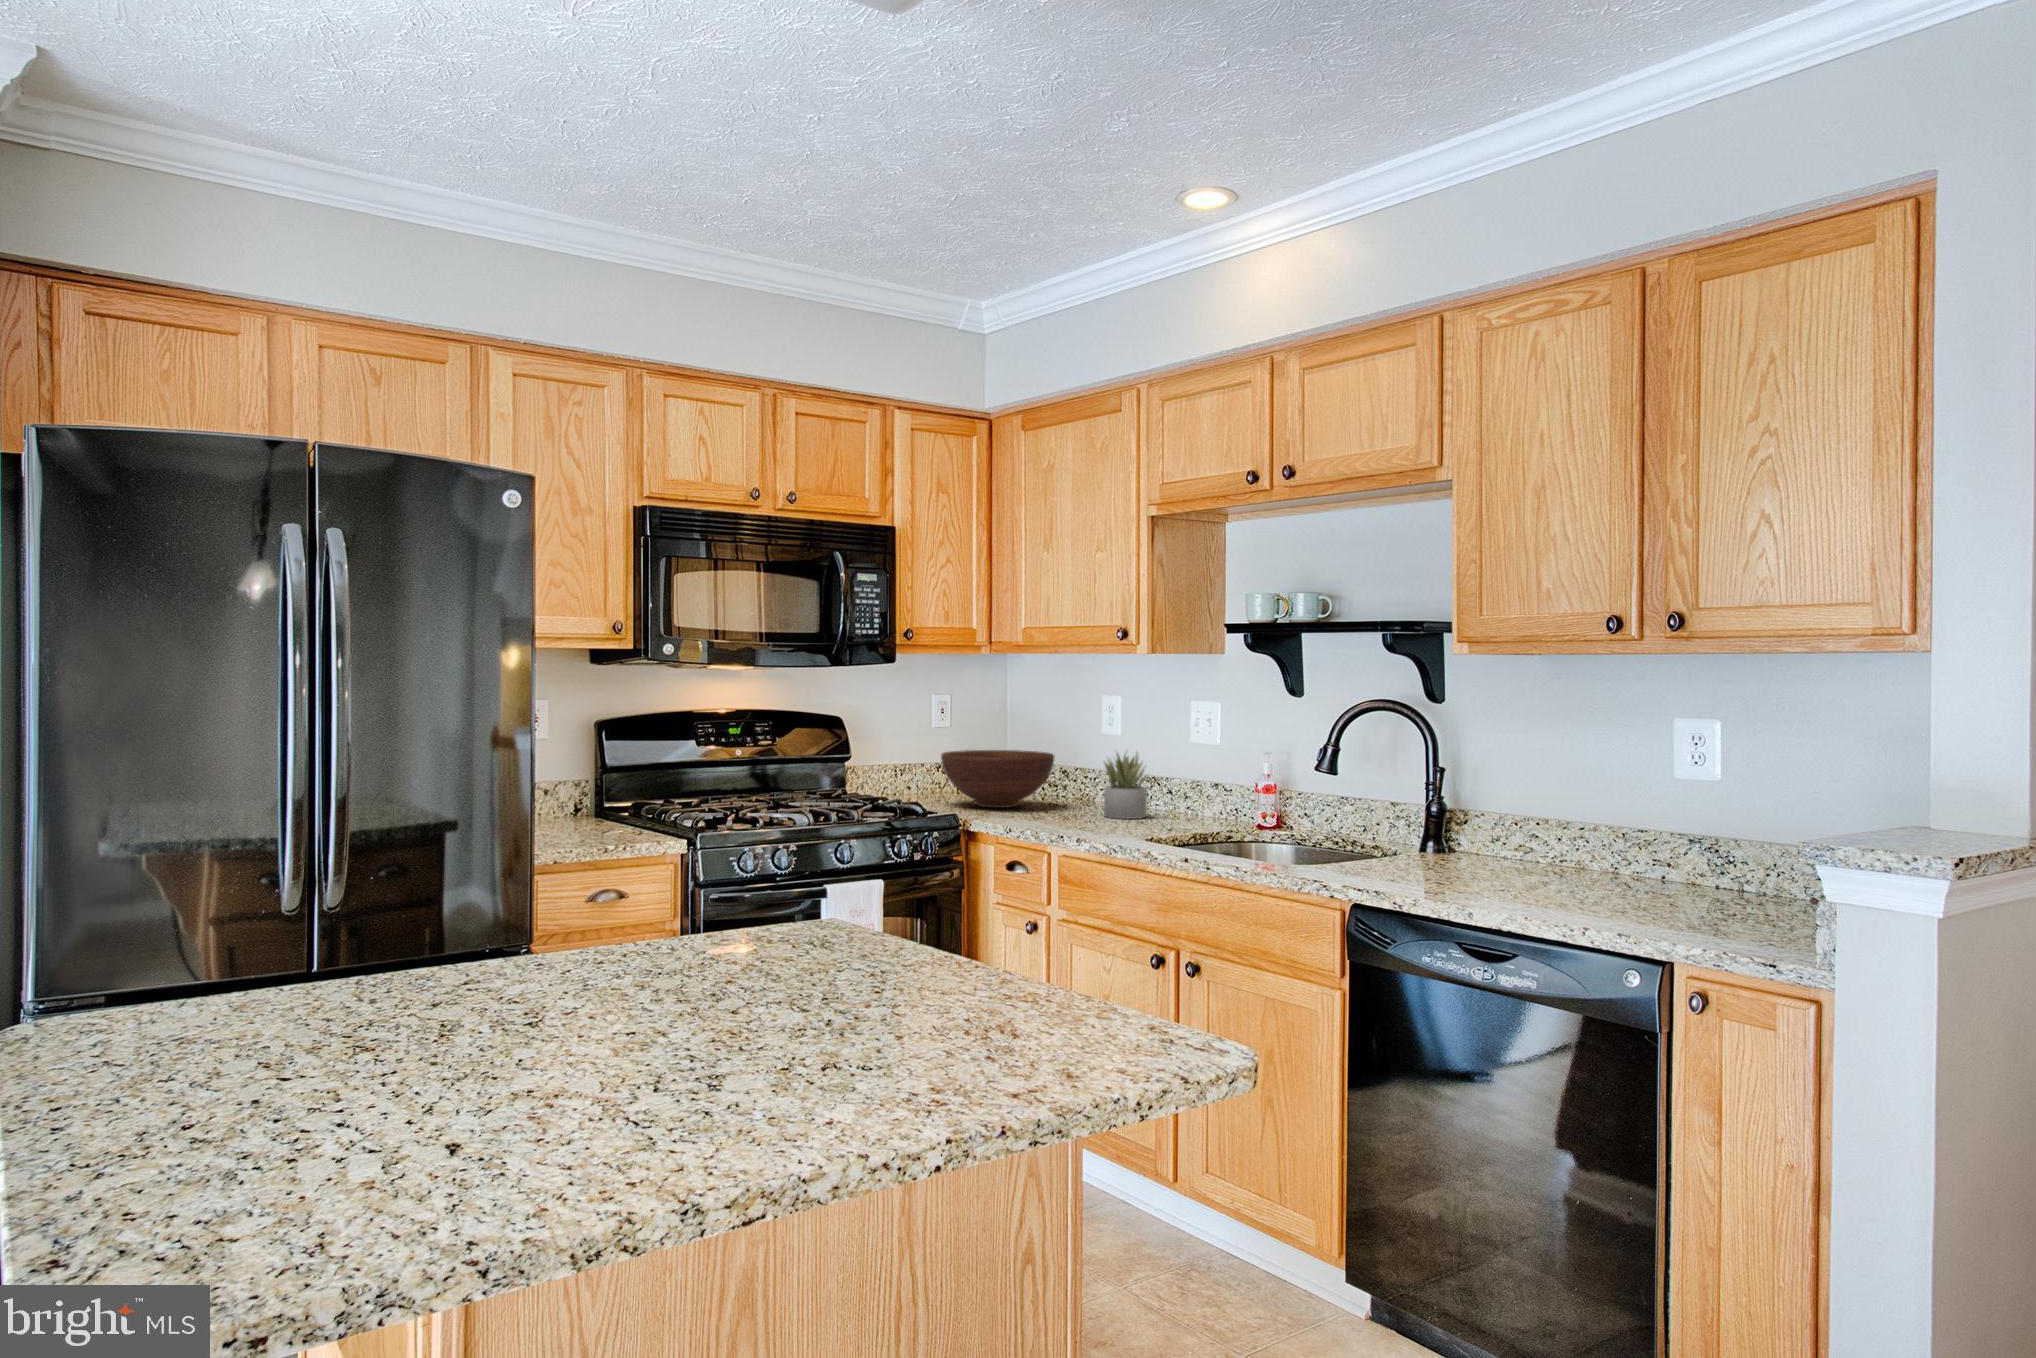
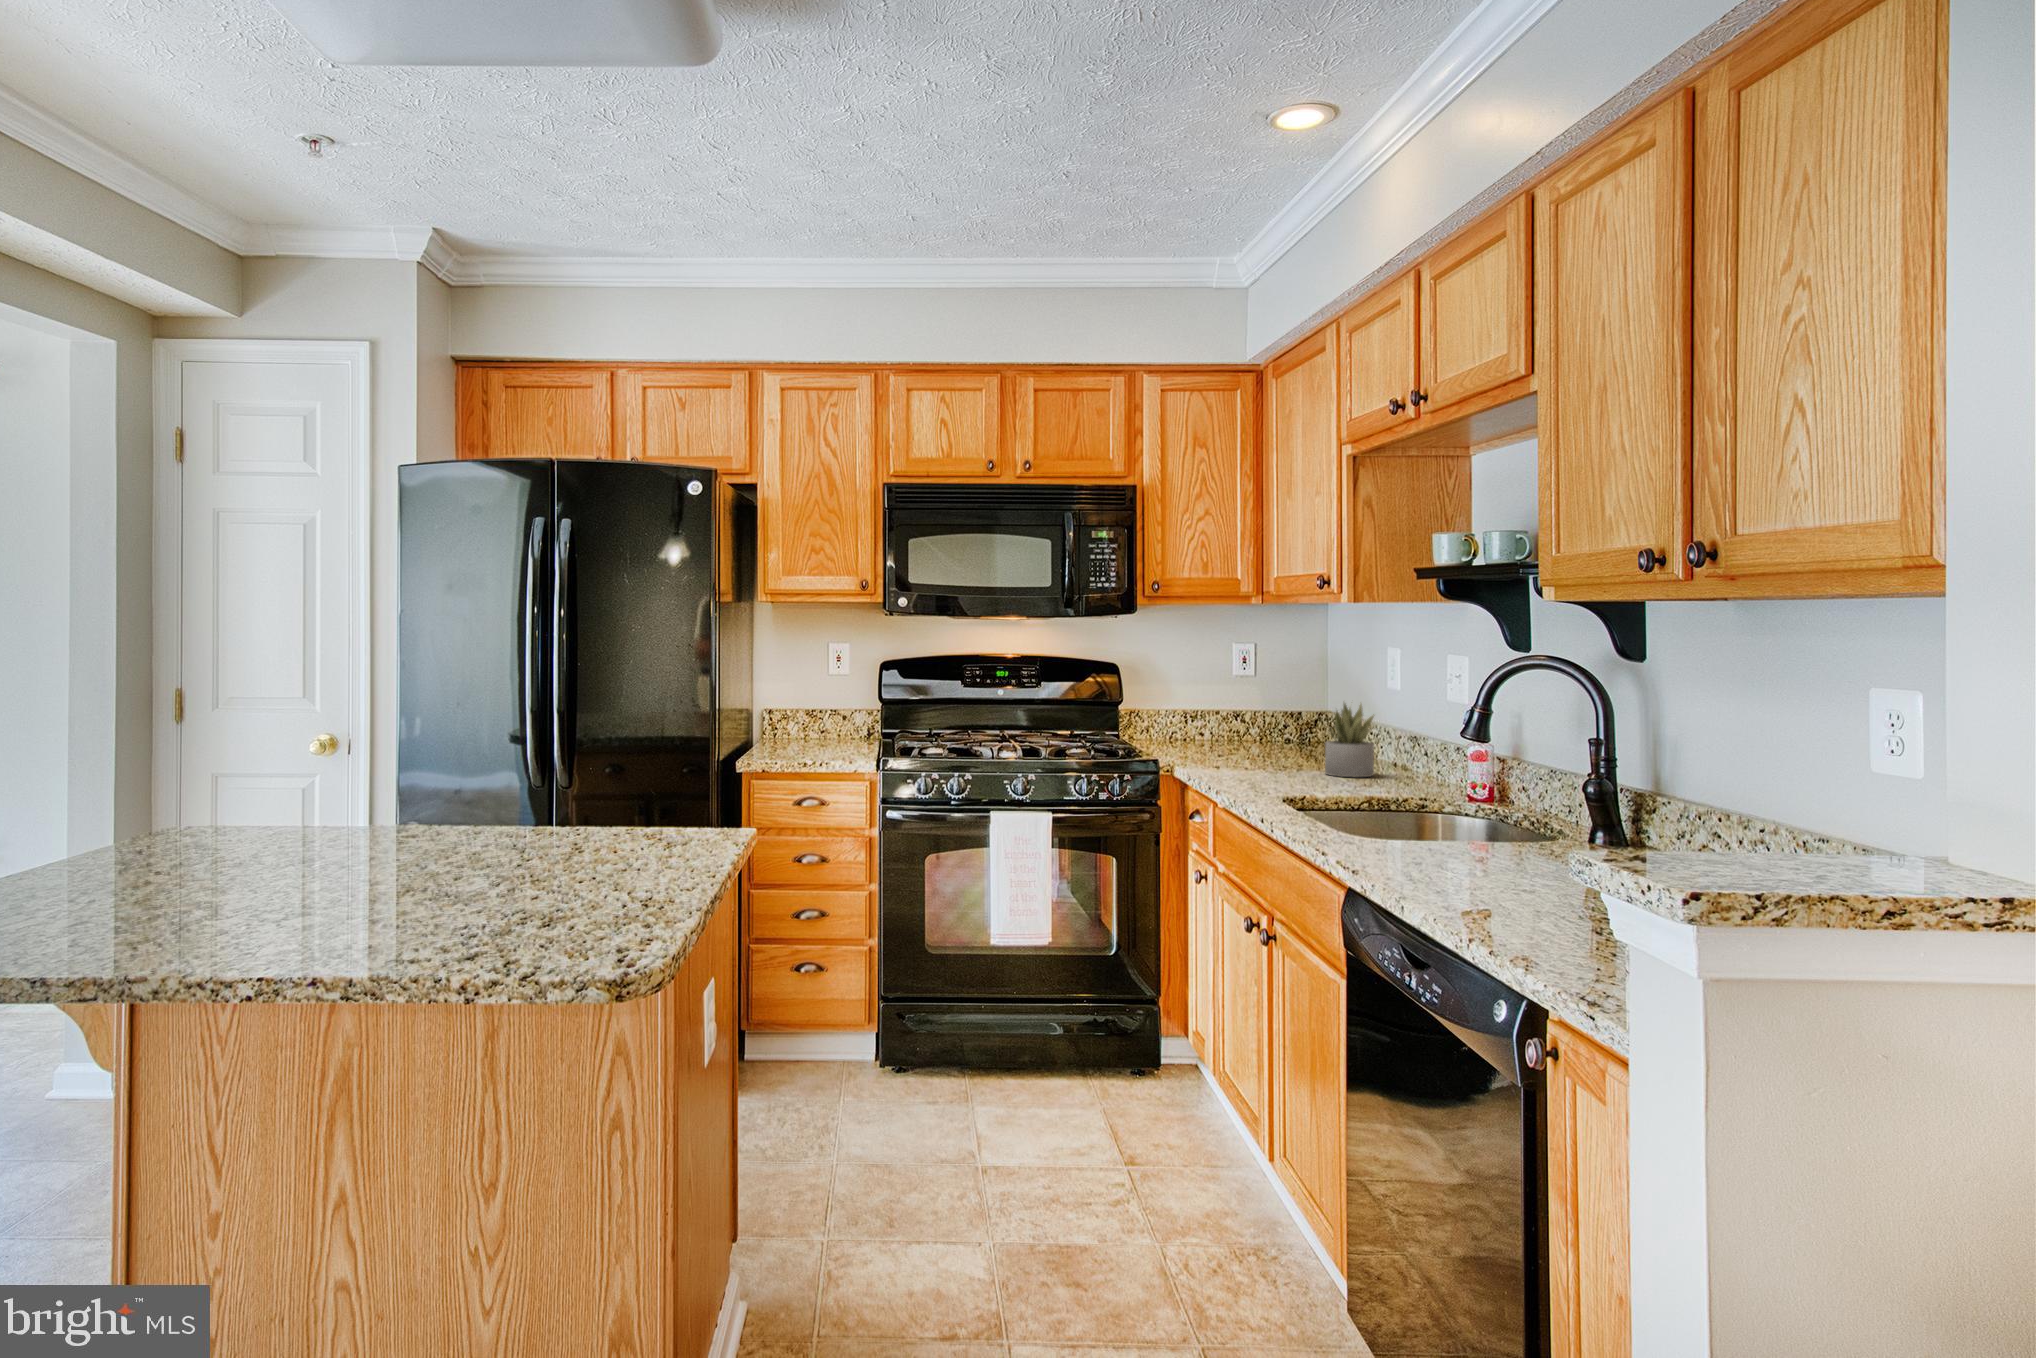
fruit bowl: present [941,750,1054,808] -> none [1195,701,1313,758]

